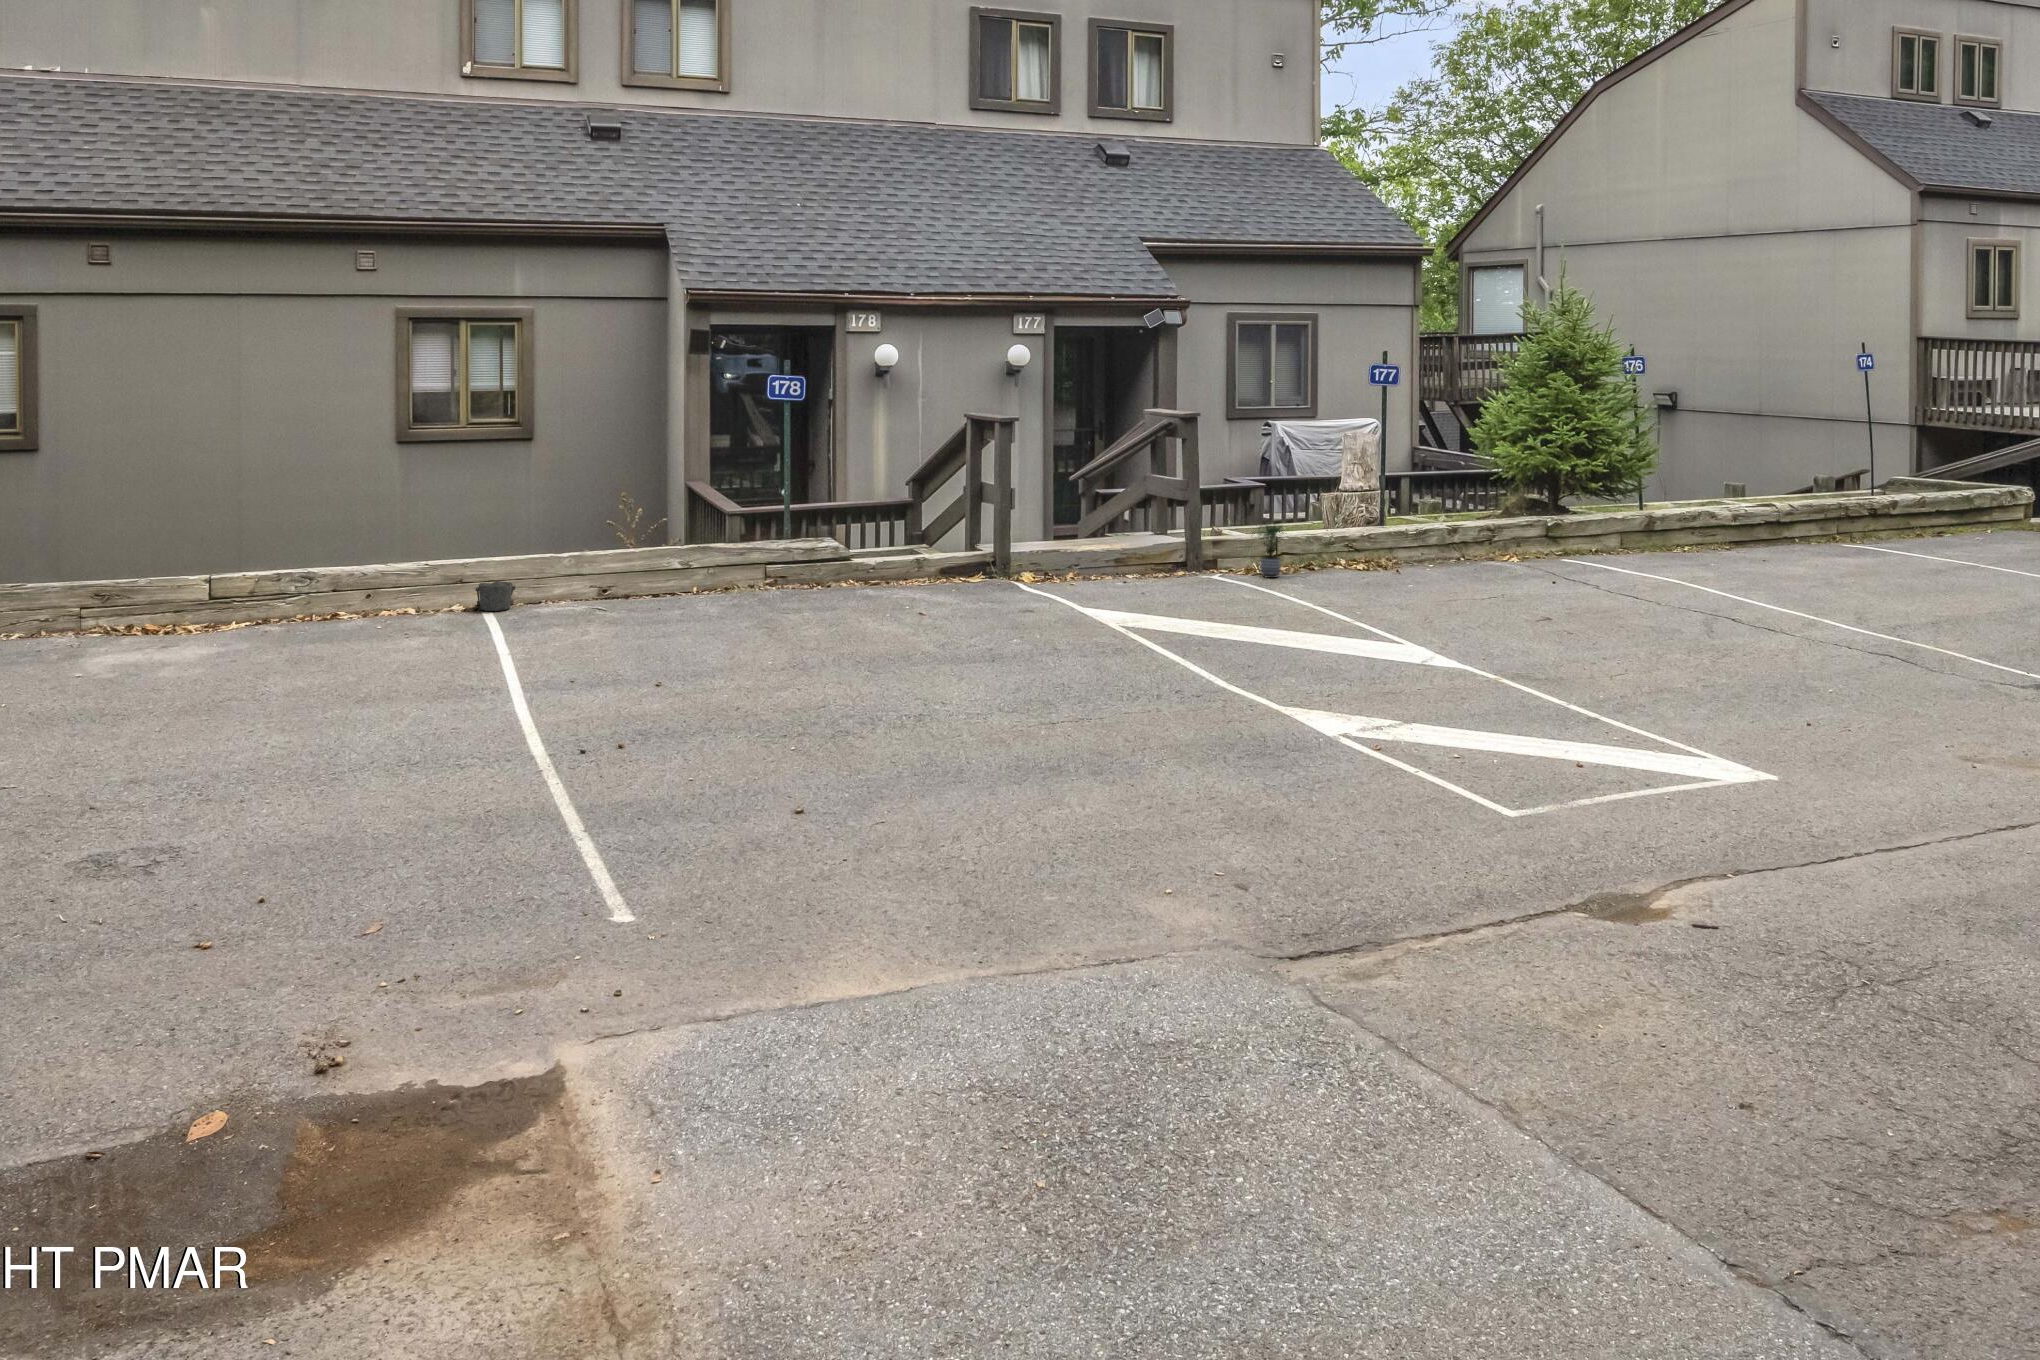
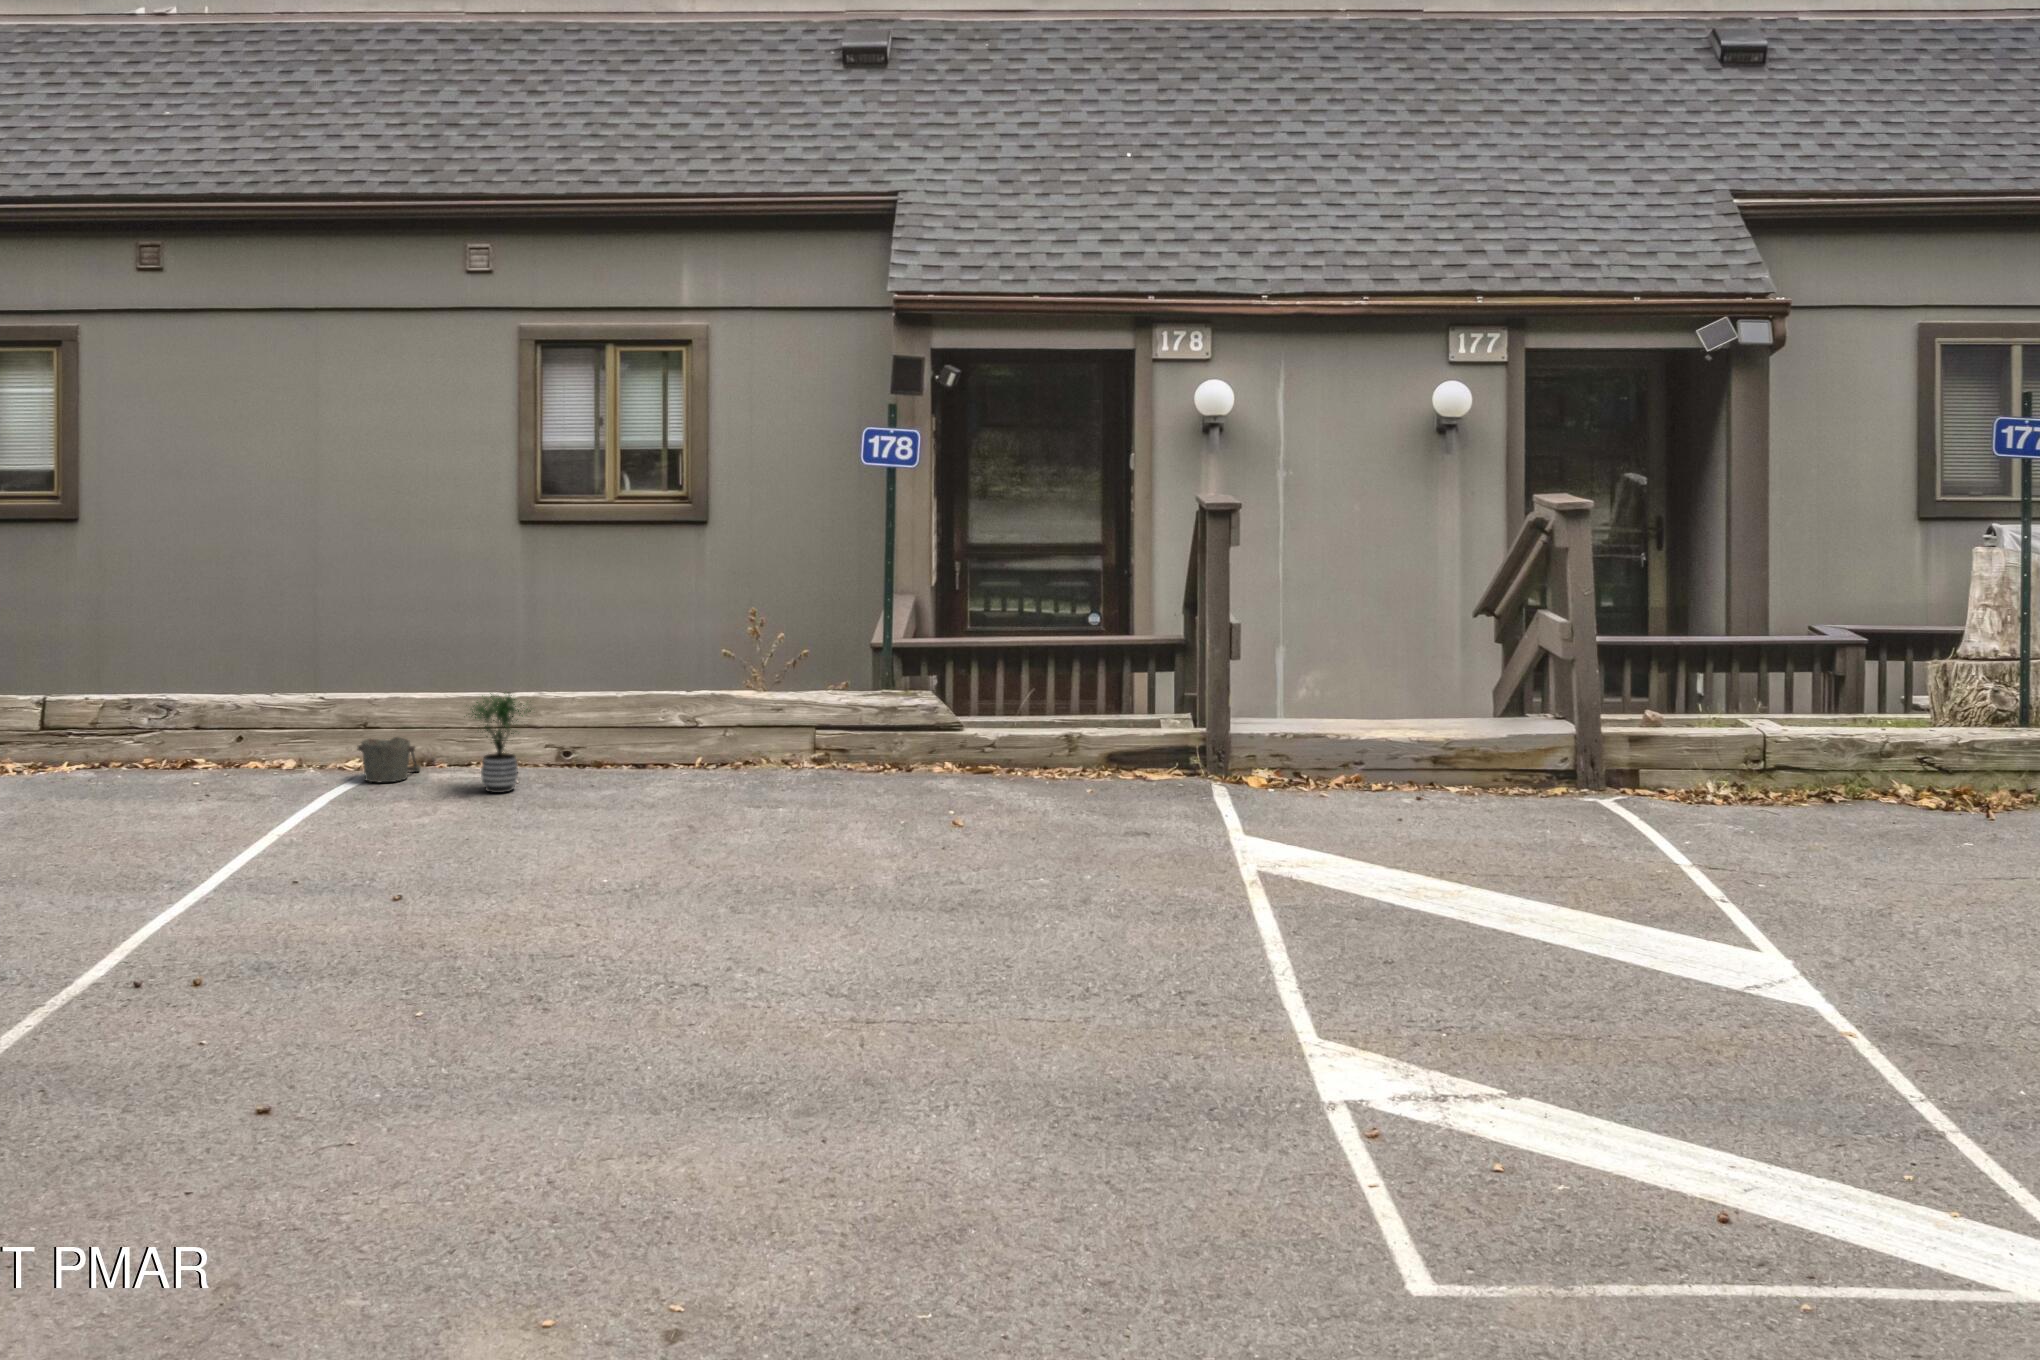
potted plant: present [1253,522,1283,578] -> present [466,691,531,793]

